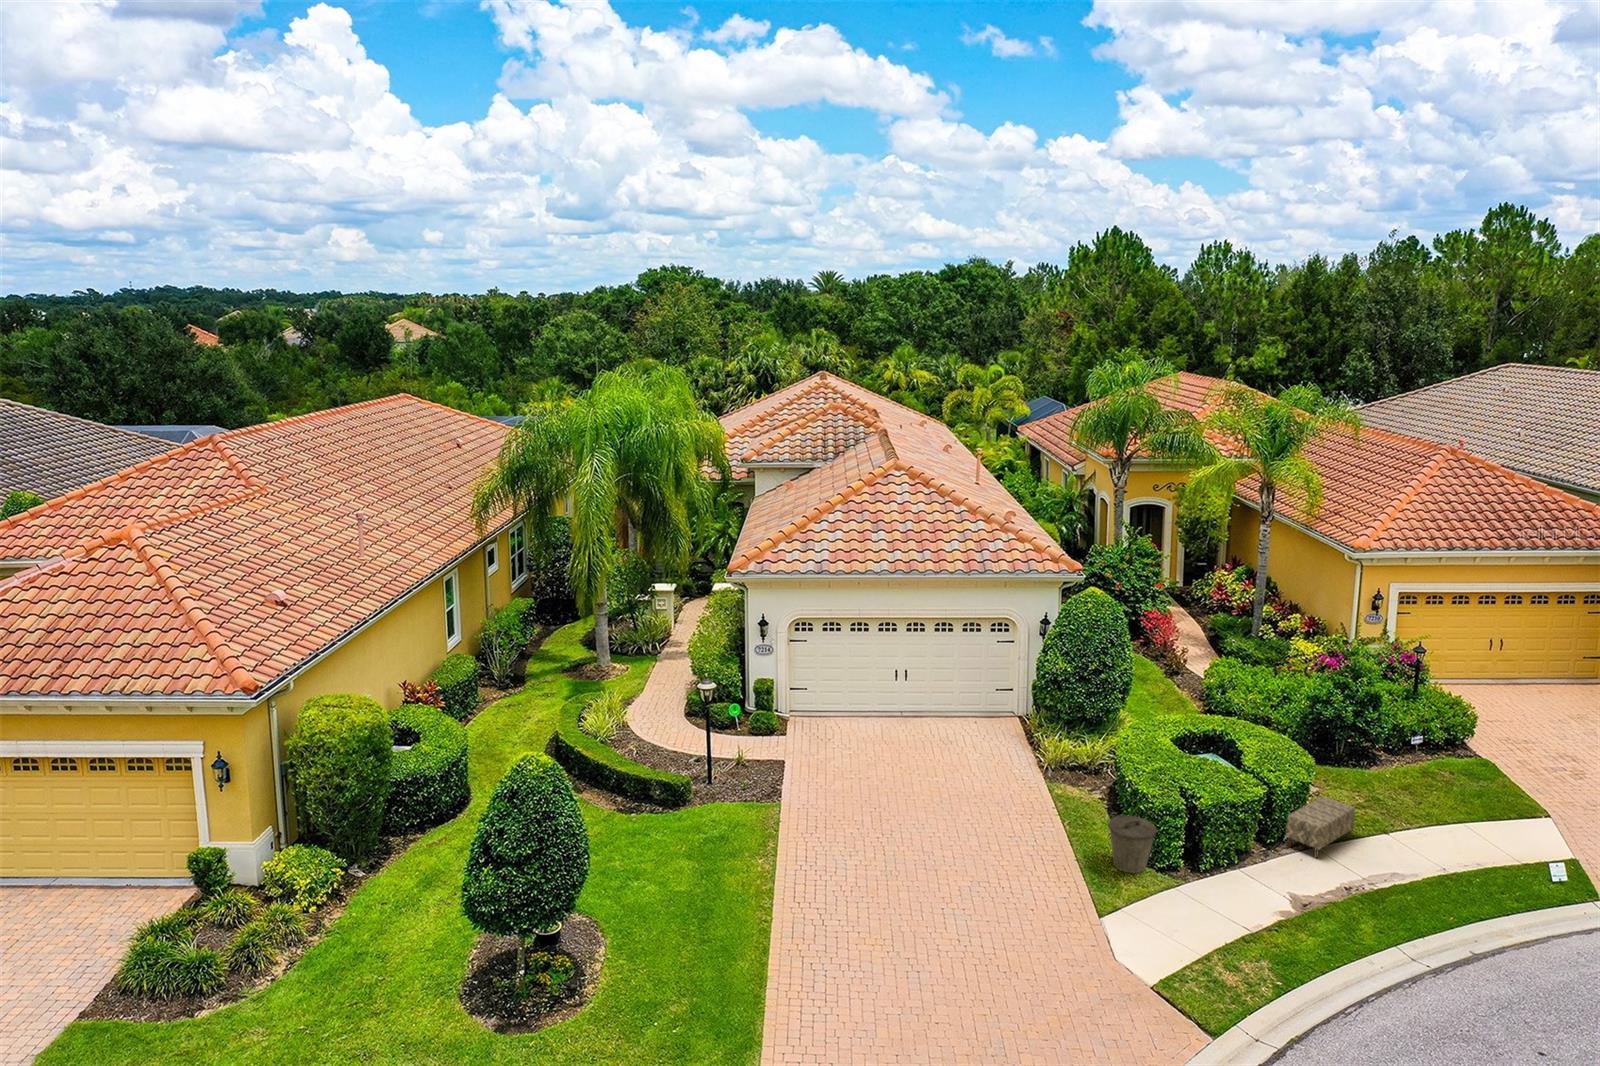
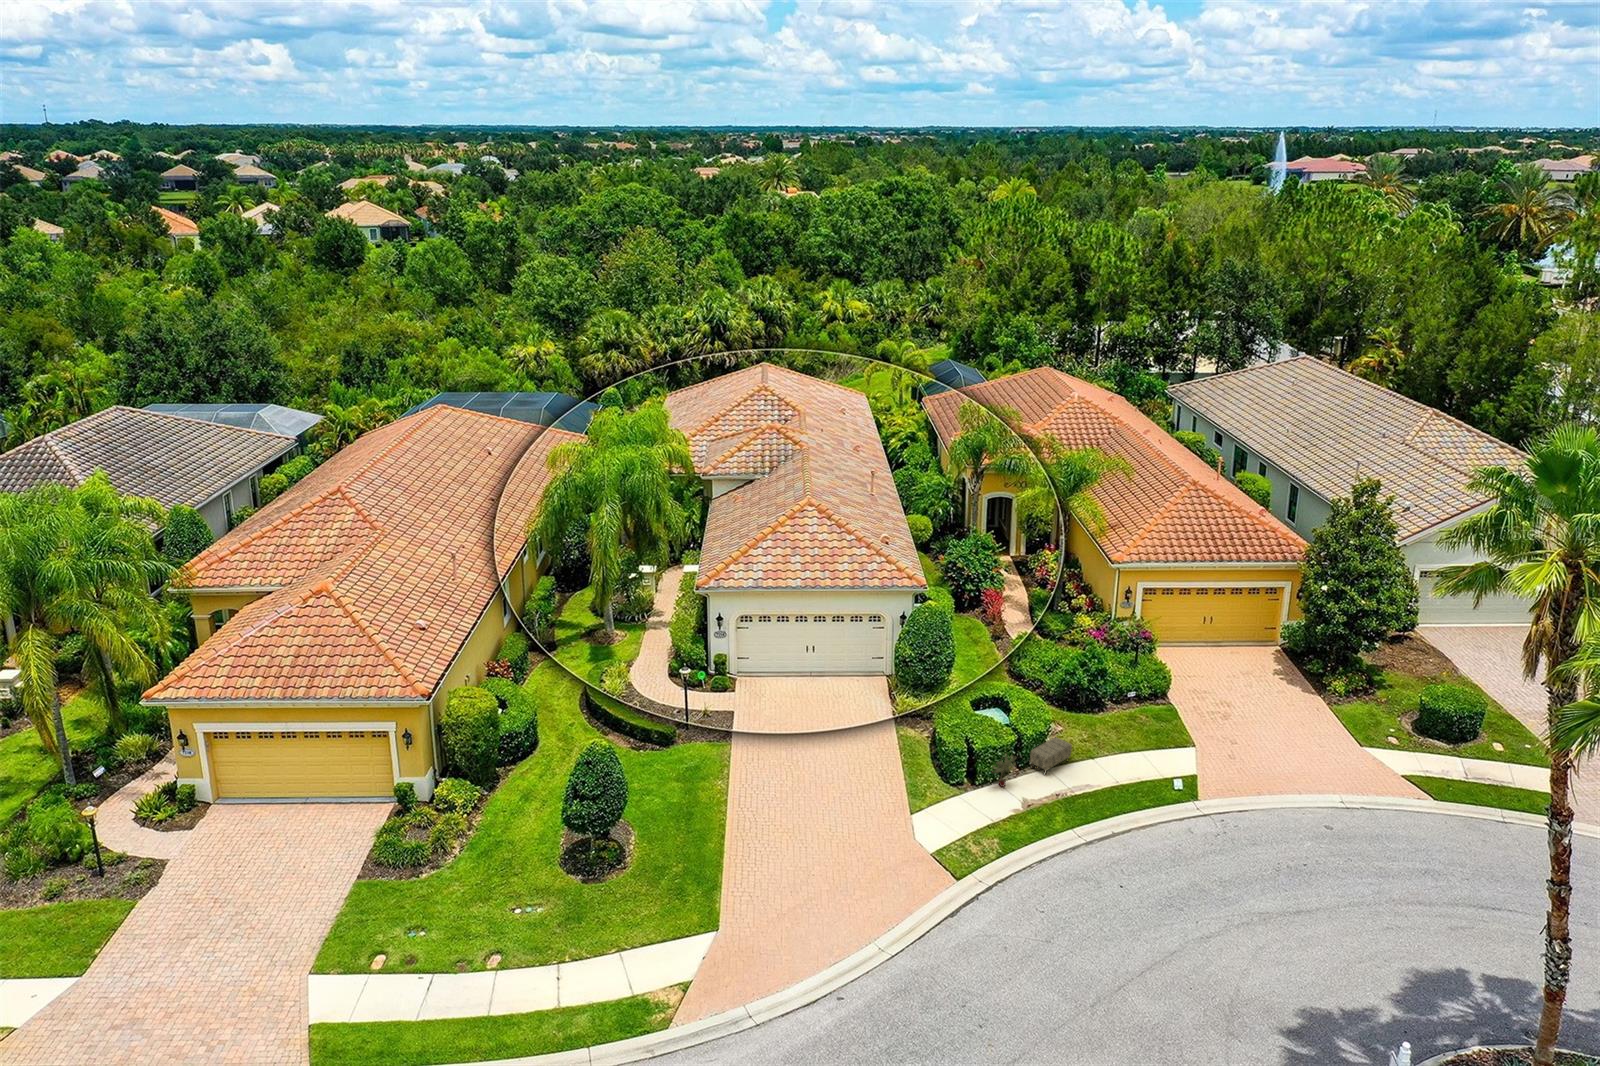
potted tree: none [1228,814,1272,876] -> present [992,754,1016,787]
trash can: present [1108,816,1157,873] -> none [924,753,951,786]

